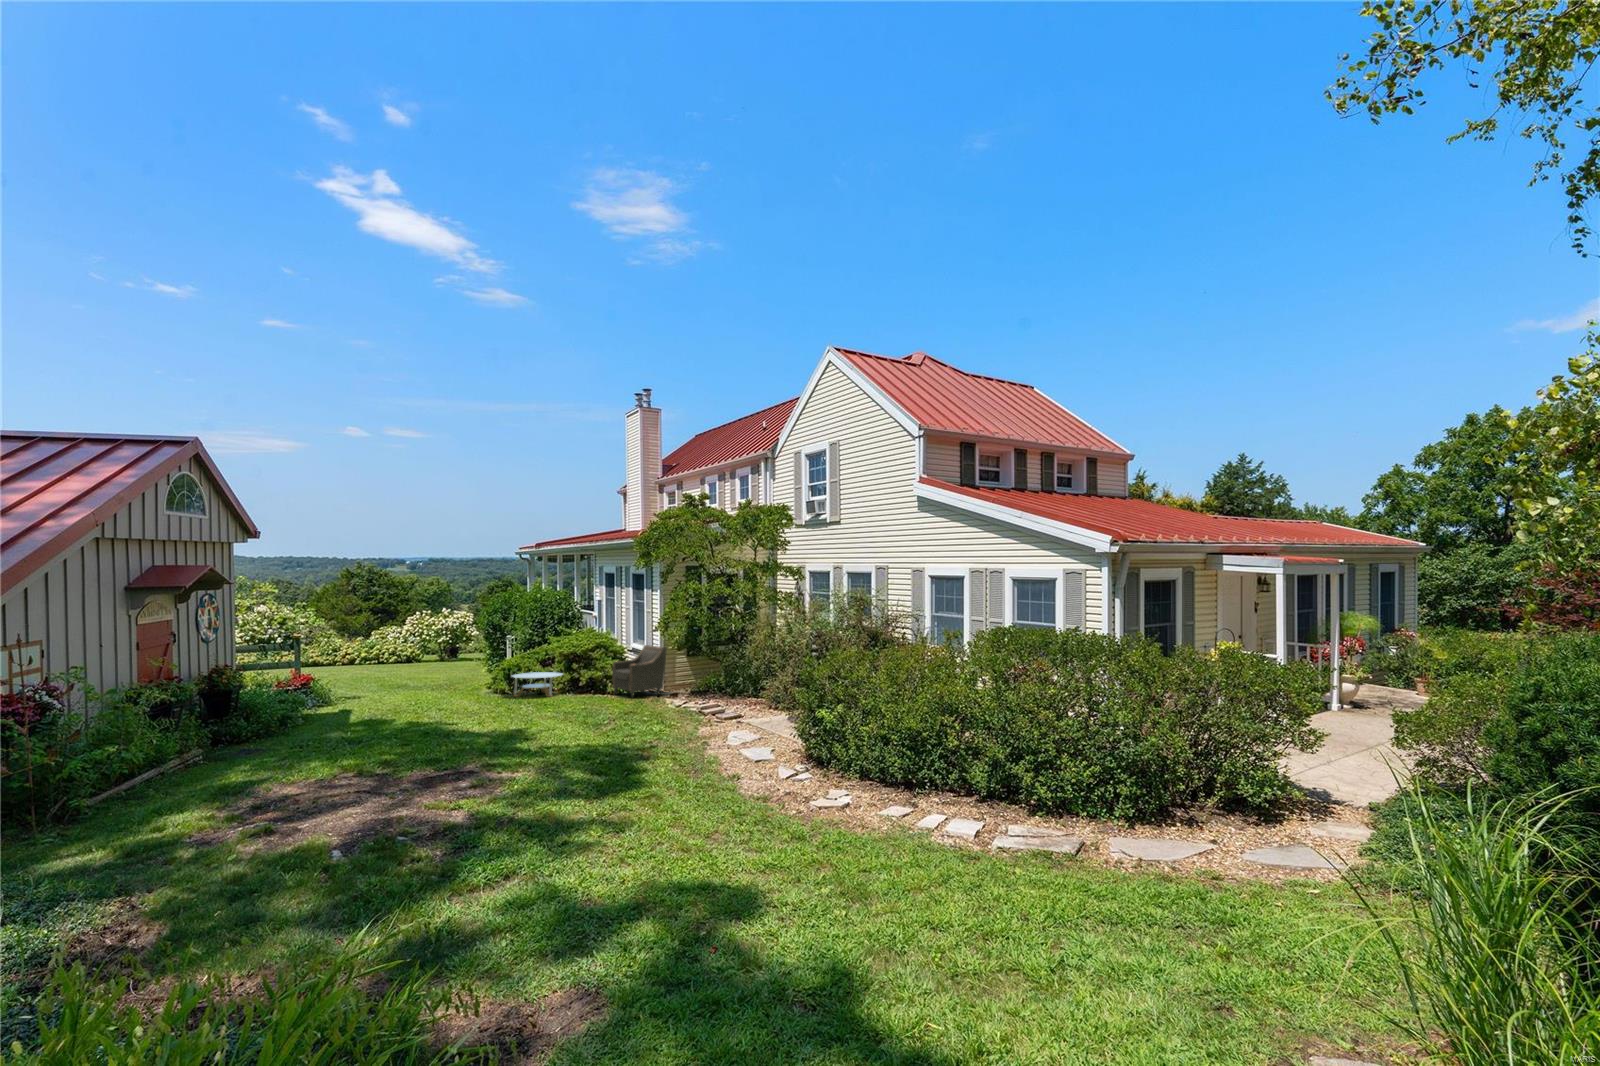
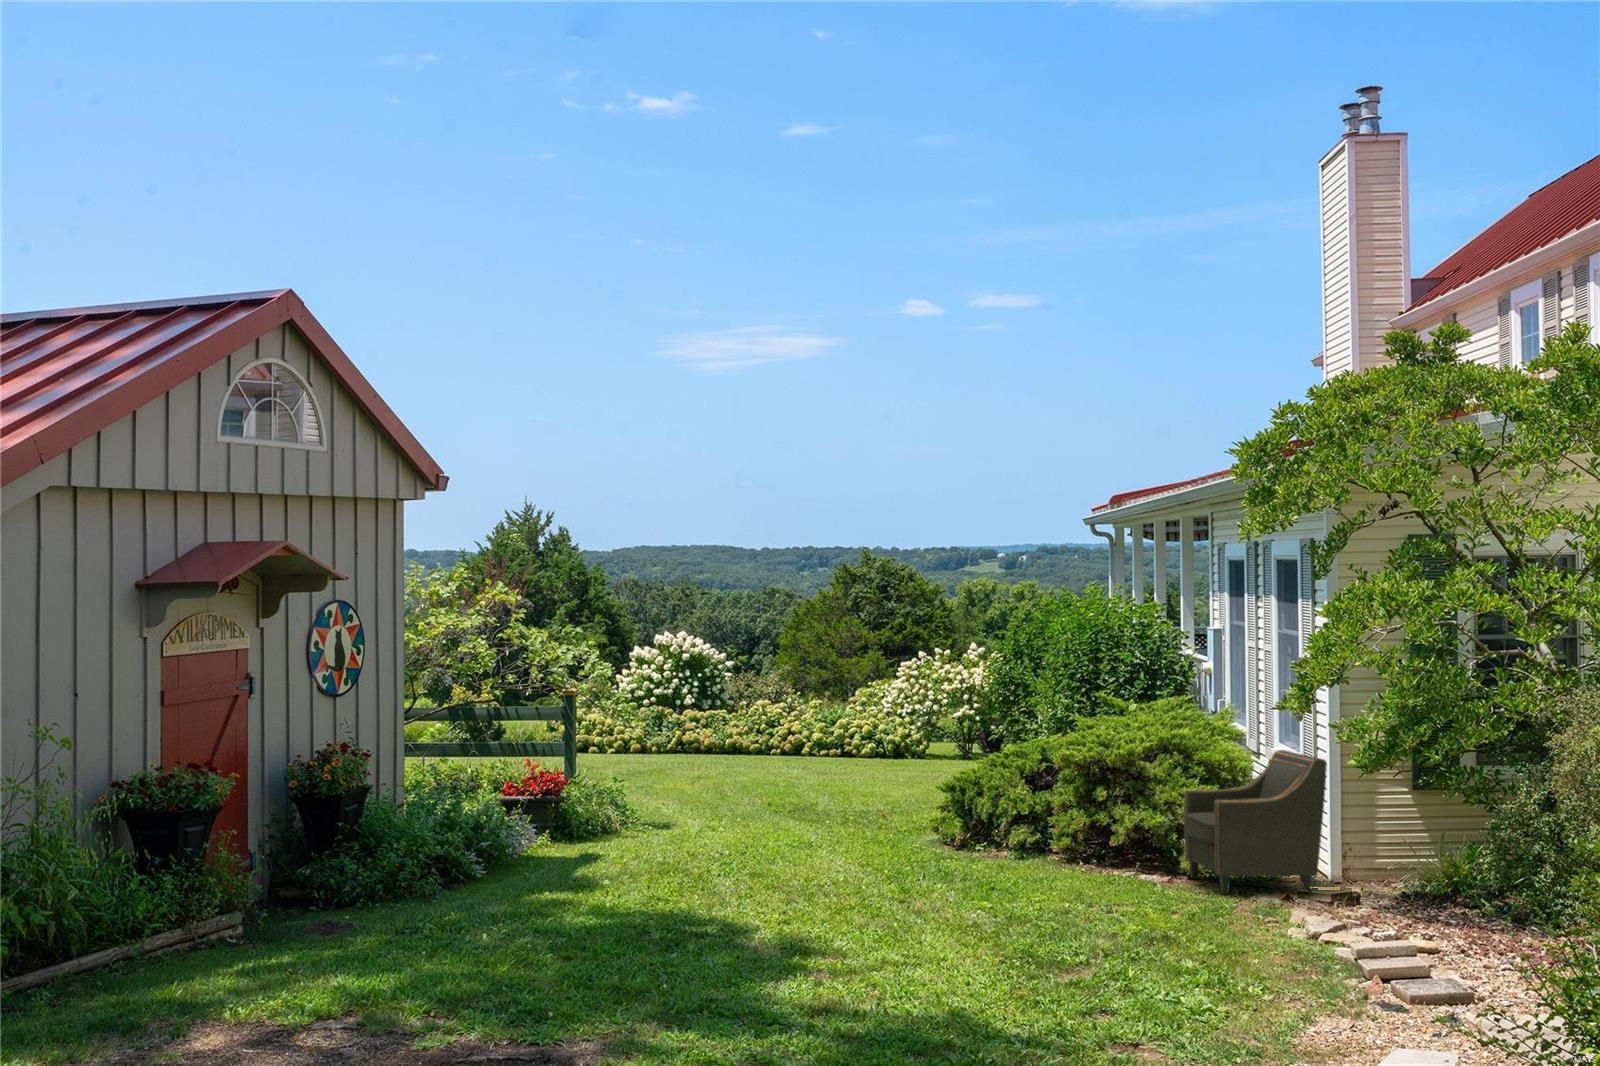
round table: present [512,672,562,697] -> none [944,801,1068,867]

